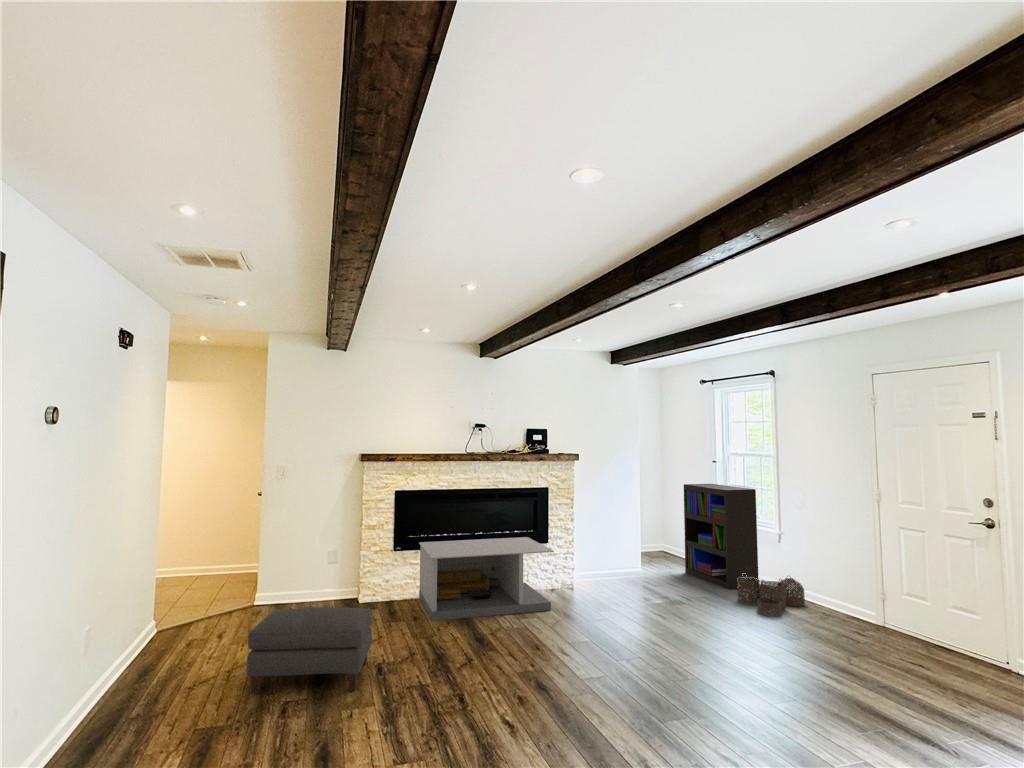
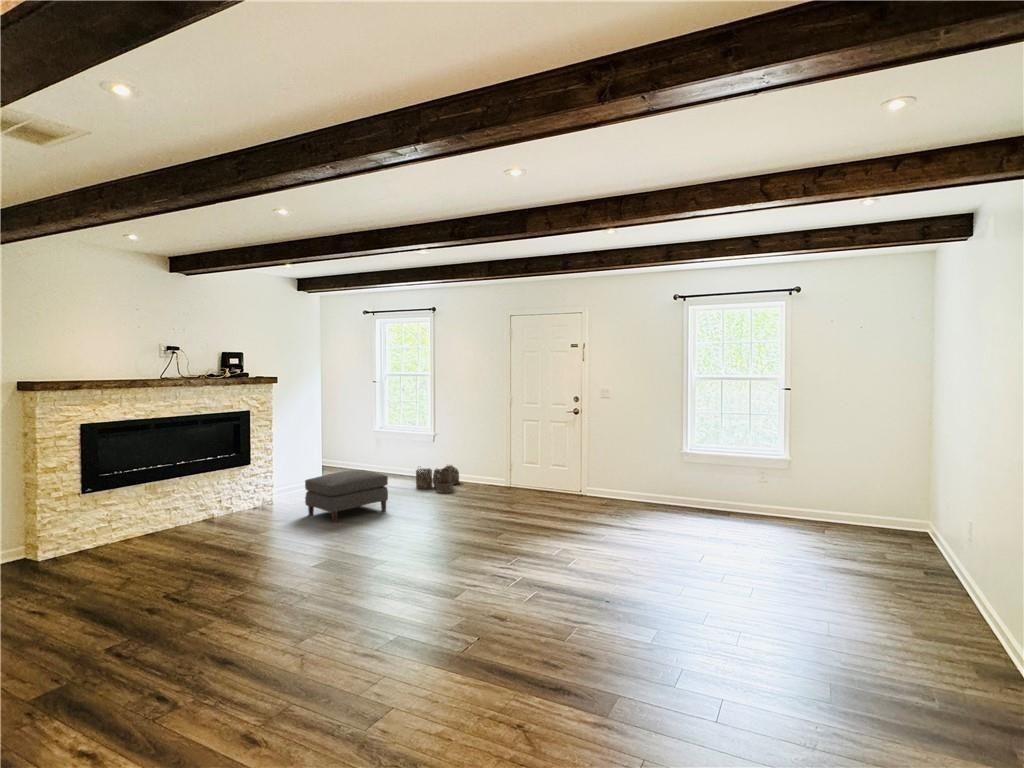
bookshelf: present [684,484,758,589] -> none [355,400,419,483]
coffee table: present [419,537,554,621] -> none [115,461,283,554]
ottoman: present [247,607,372,694] -> present [305,470,388,522]

